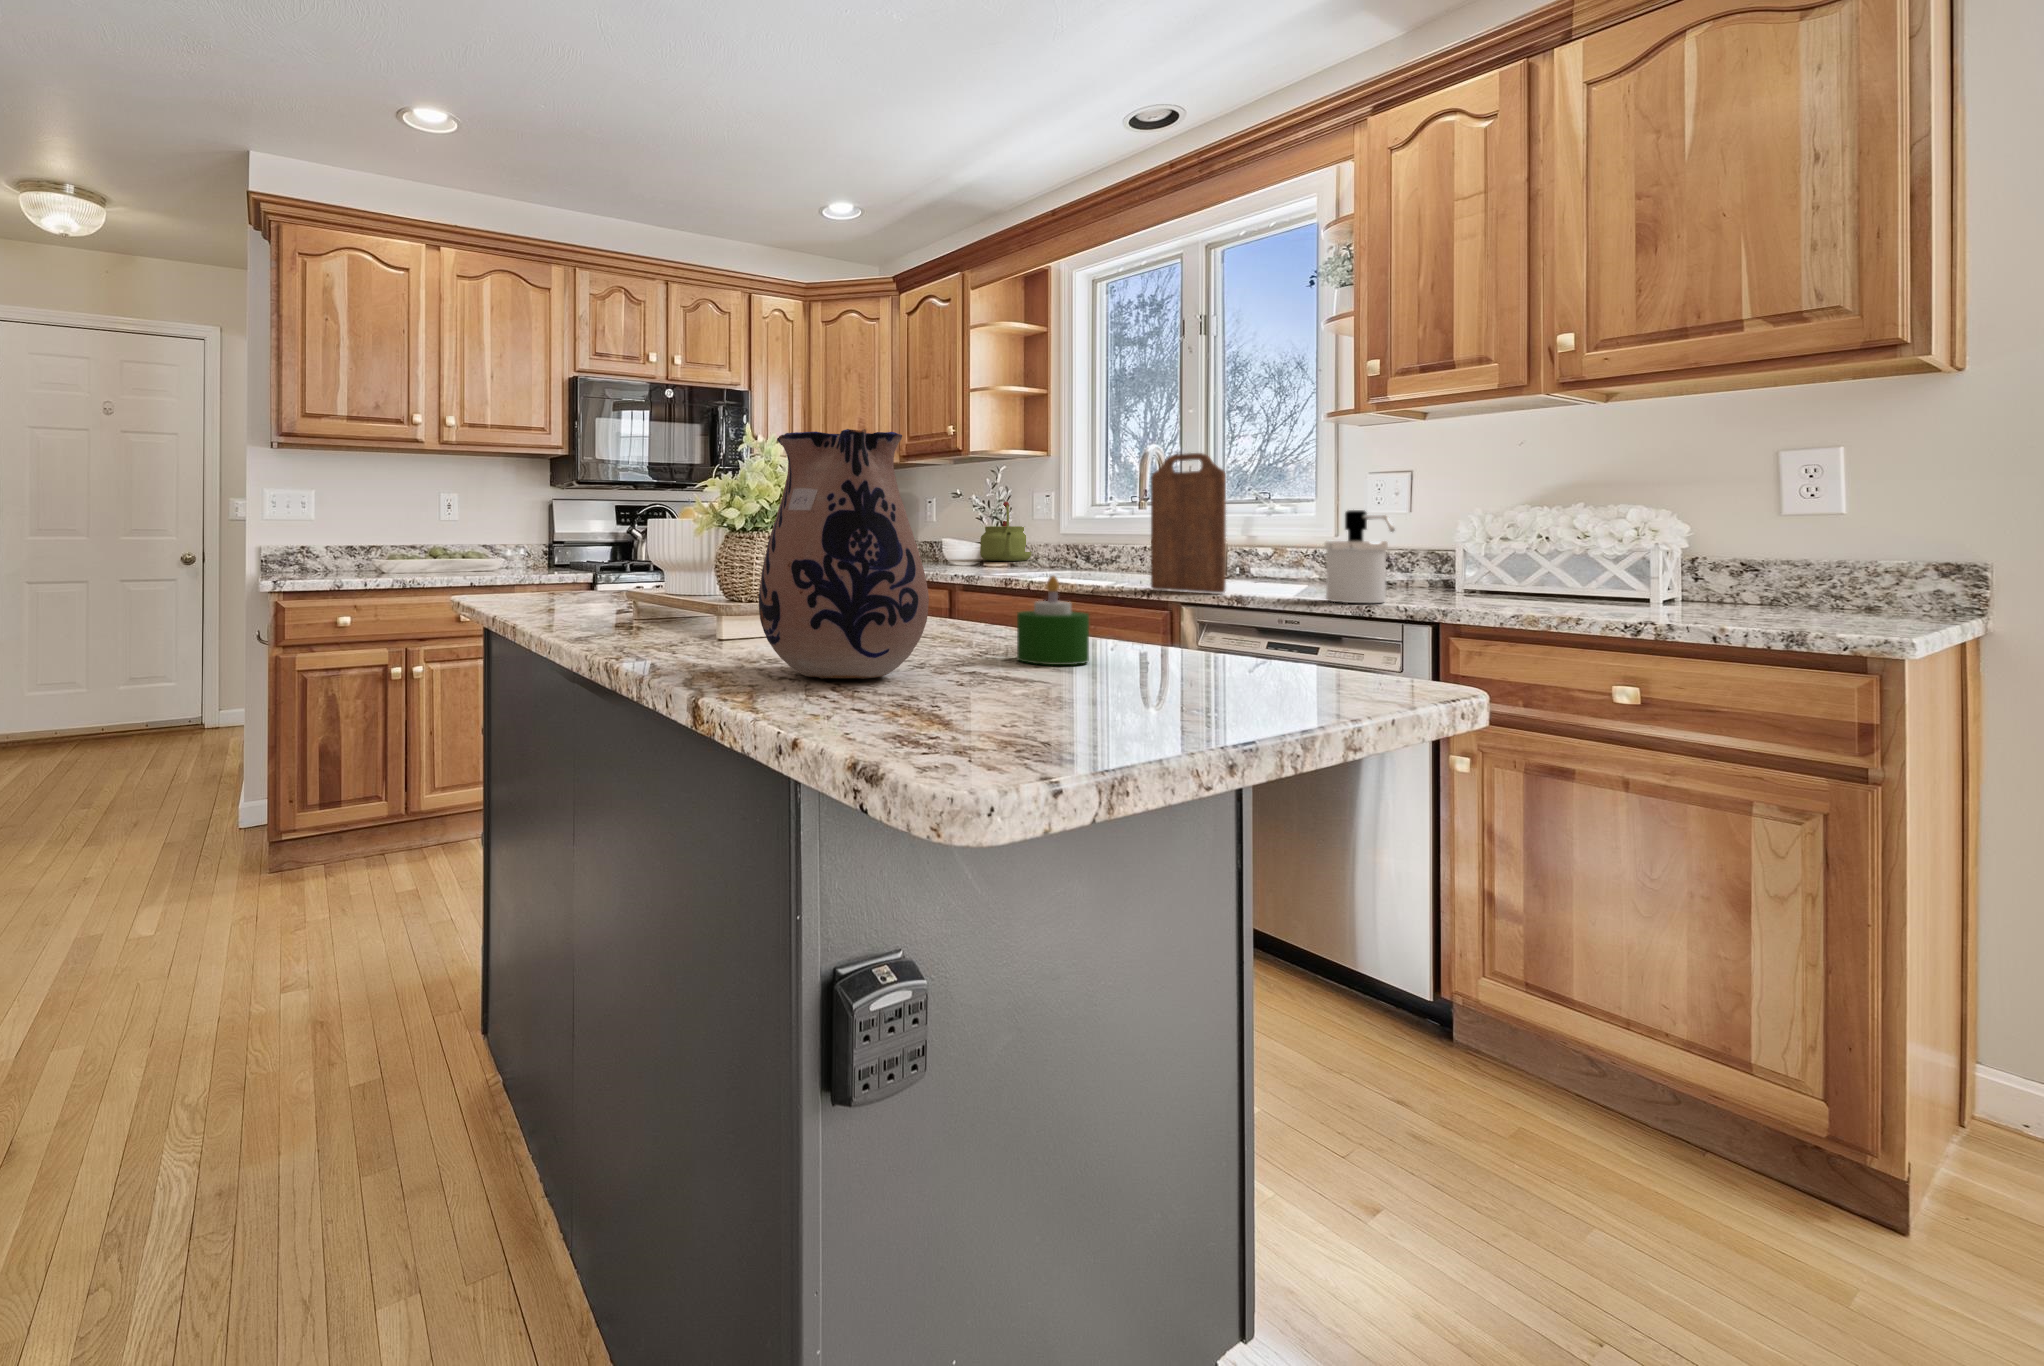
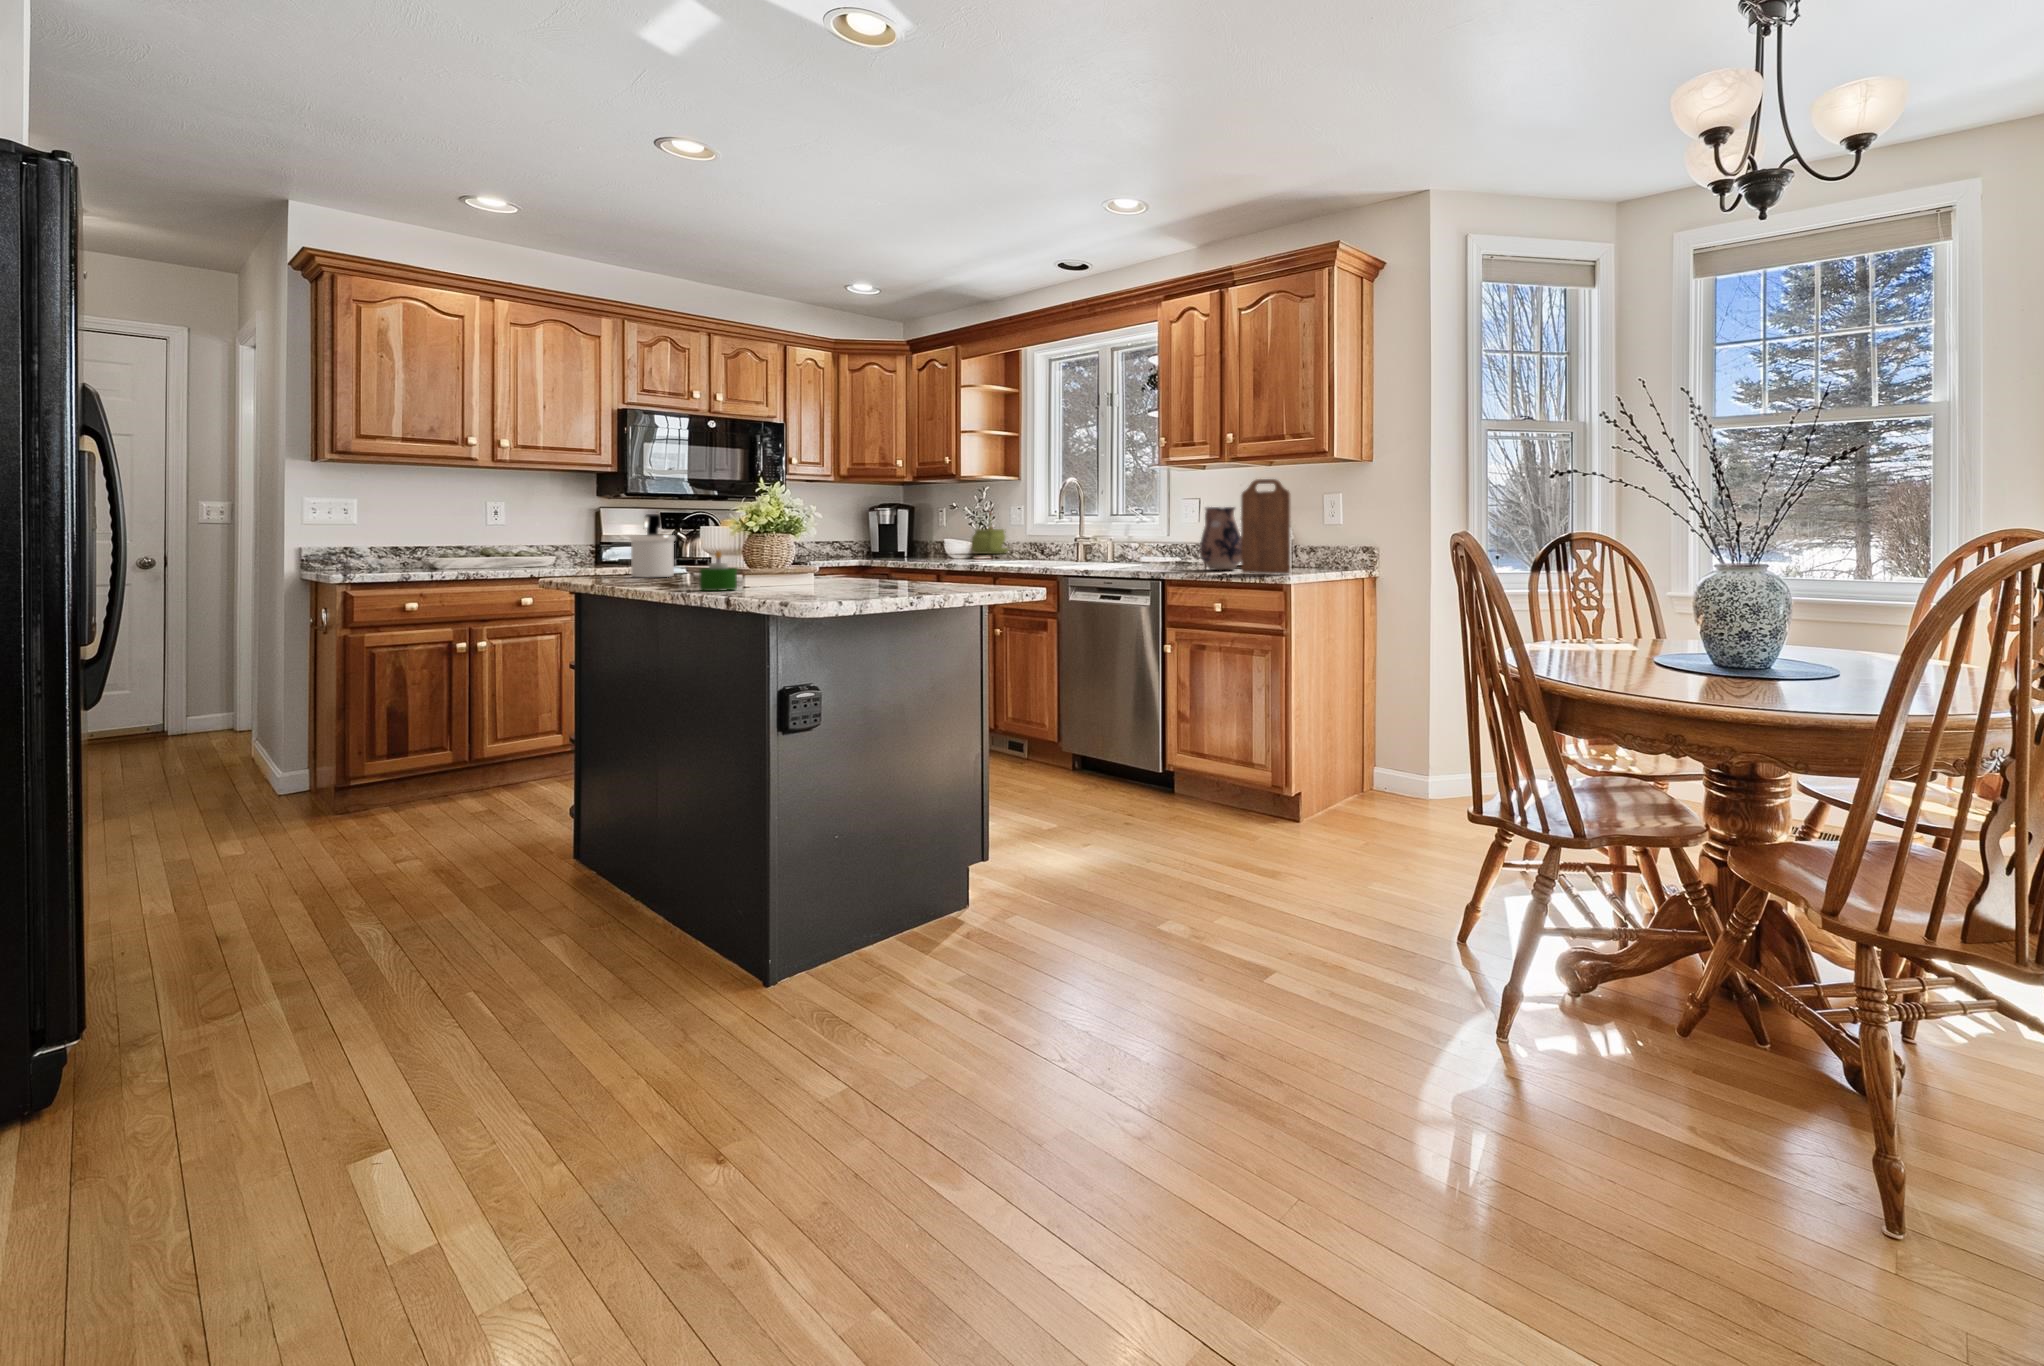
ceramic pitcher: present [759,429,929,679] -> present [1200,507,1241,570]
cutting board: present [1151,453,1226,593] -> present [1241,479,1290,574]
soap dispenser: present [1324,510,1395,603] -> present [630,514,675,578]
candle: present [1017,576,1089,665] -> present [699,551,737,591]

